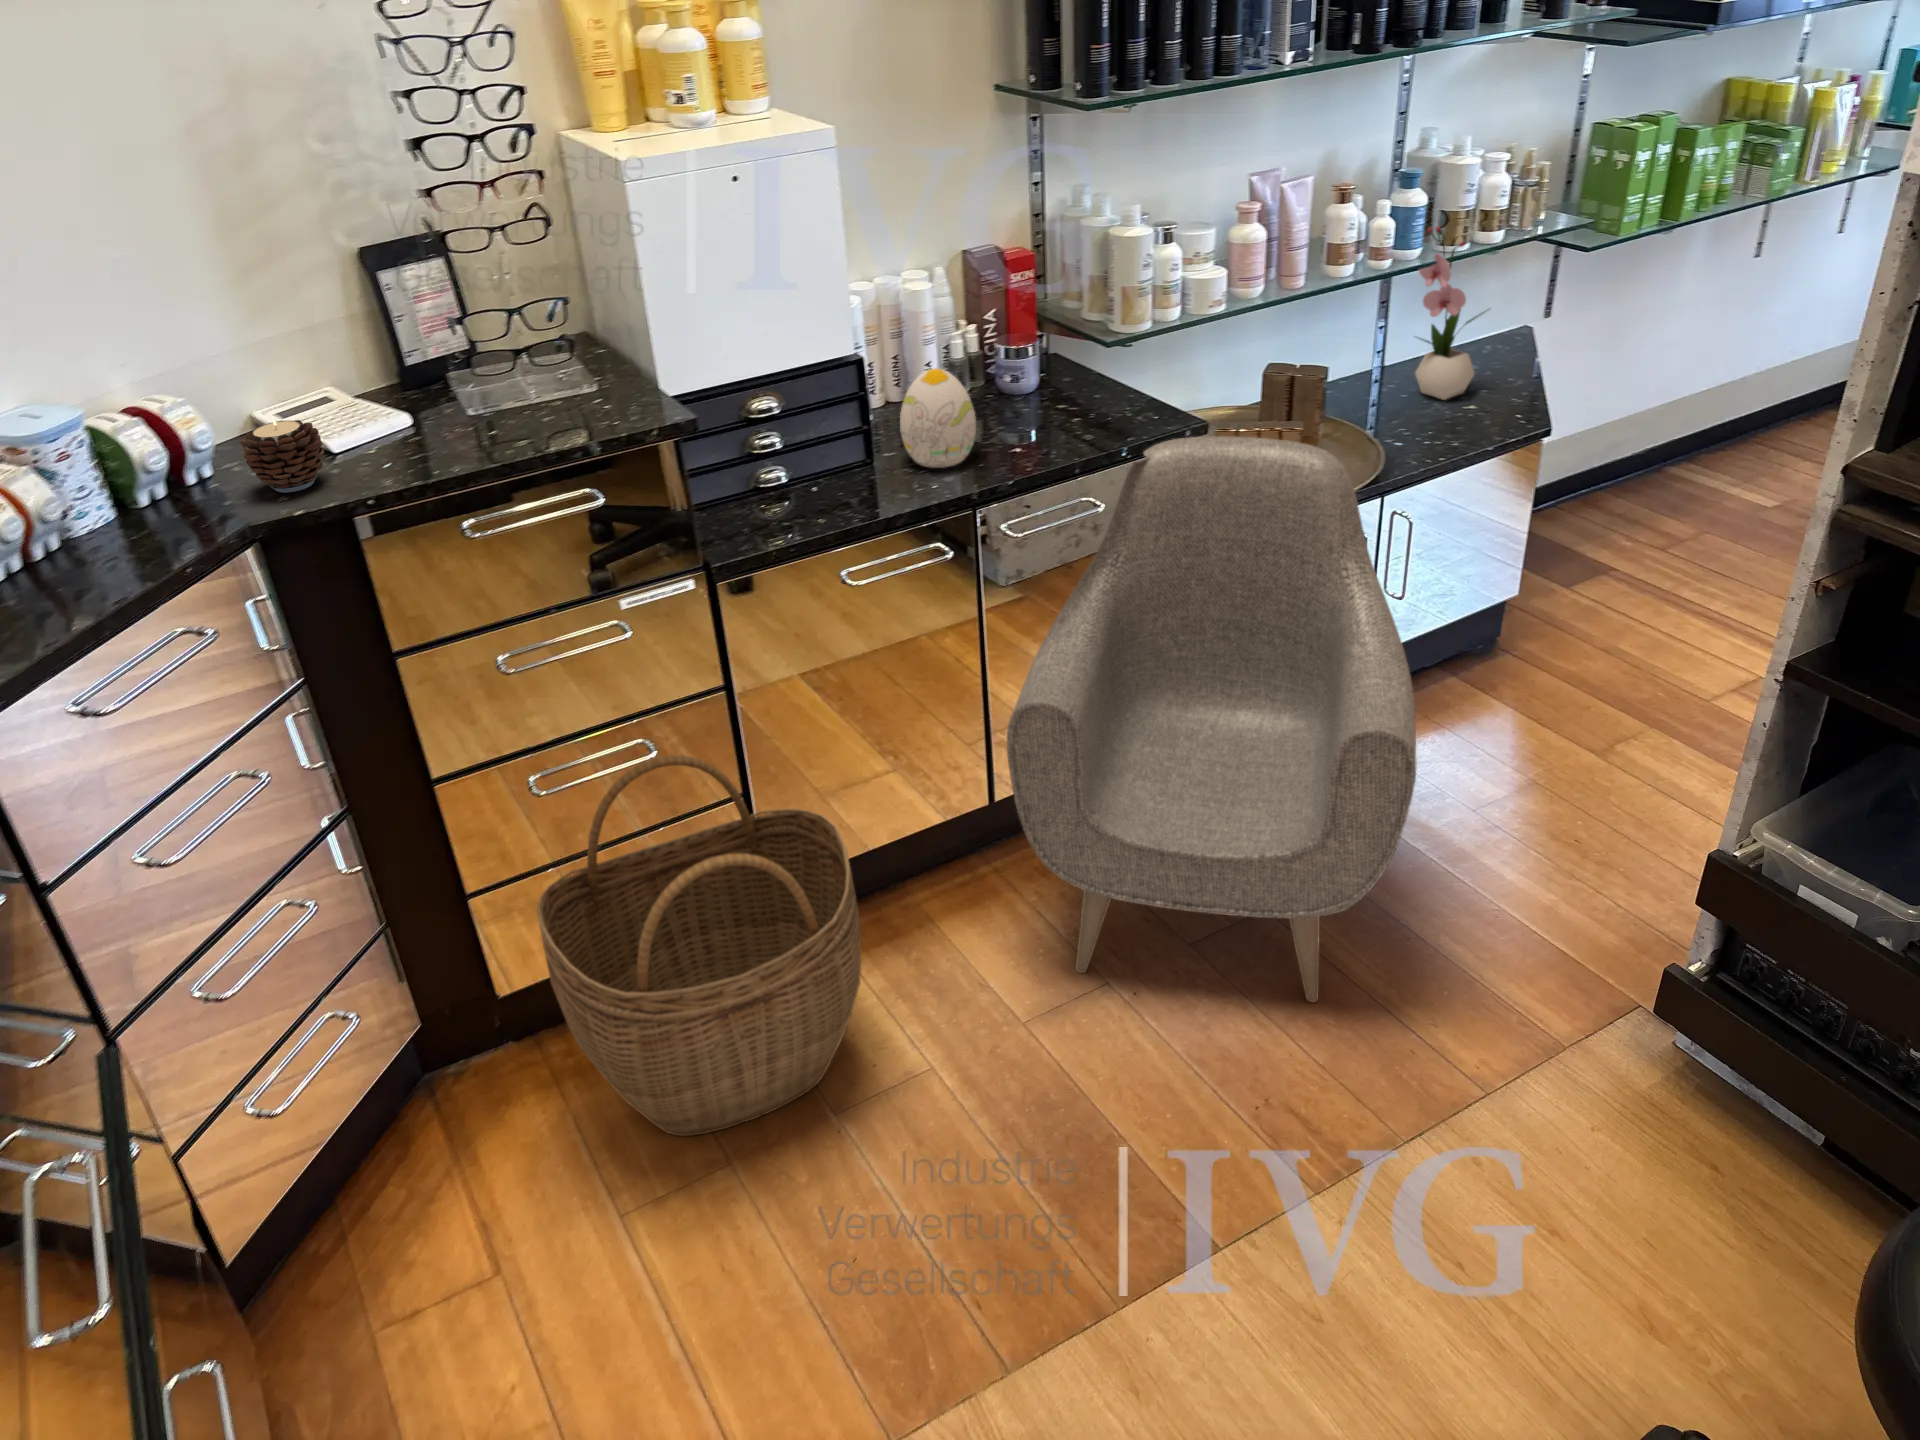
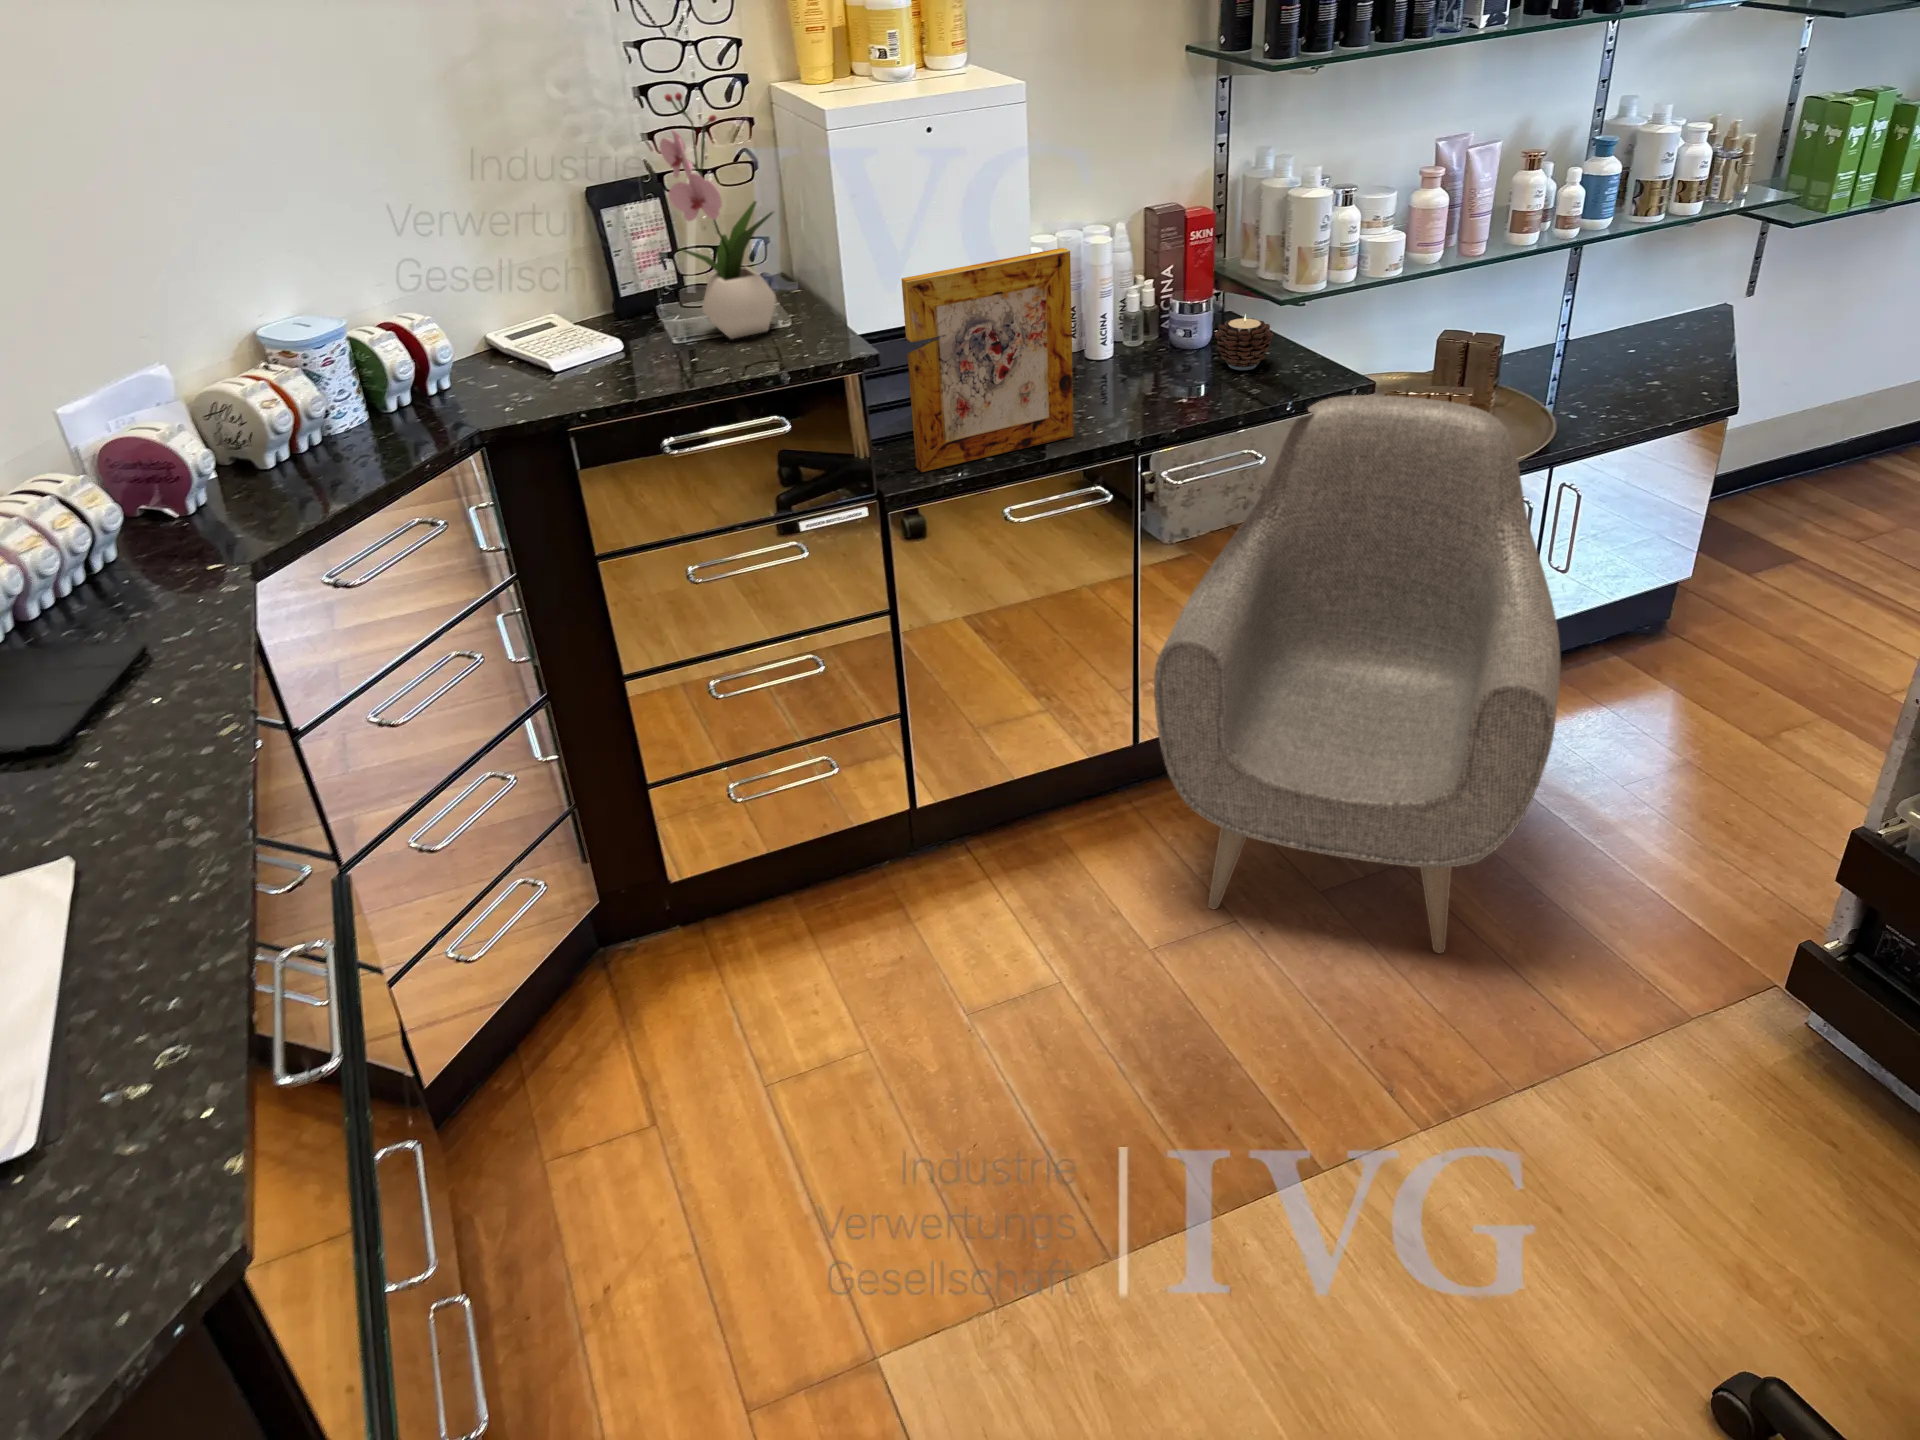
flower arrangement: present [1415,227,1484,400] -> present [660,92,776,339]
picture frame: none [713,298,906,540] -> present [901,248,1074,472]
decorative egg: present [900,368,976,468] -> none [1073,318,1146,414]
candle: present [240,417,324,493] -> present [1215,315,1273,370]
woven basket: present [537,755,861,1136] -> none [708,669,1004,1025]

